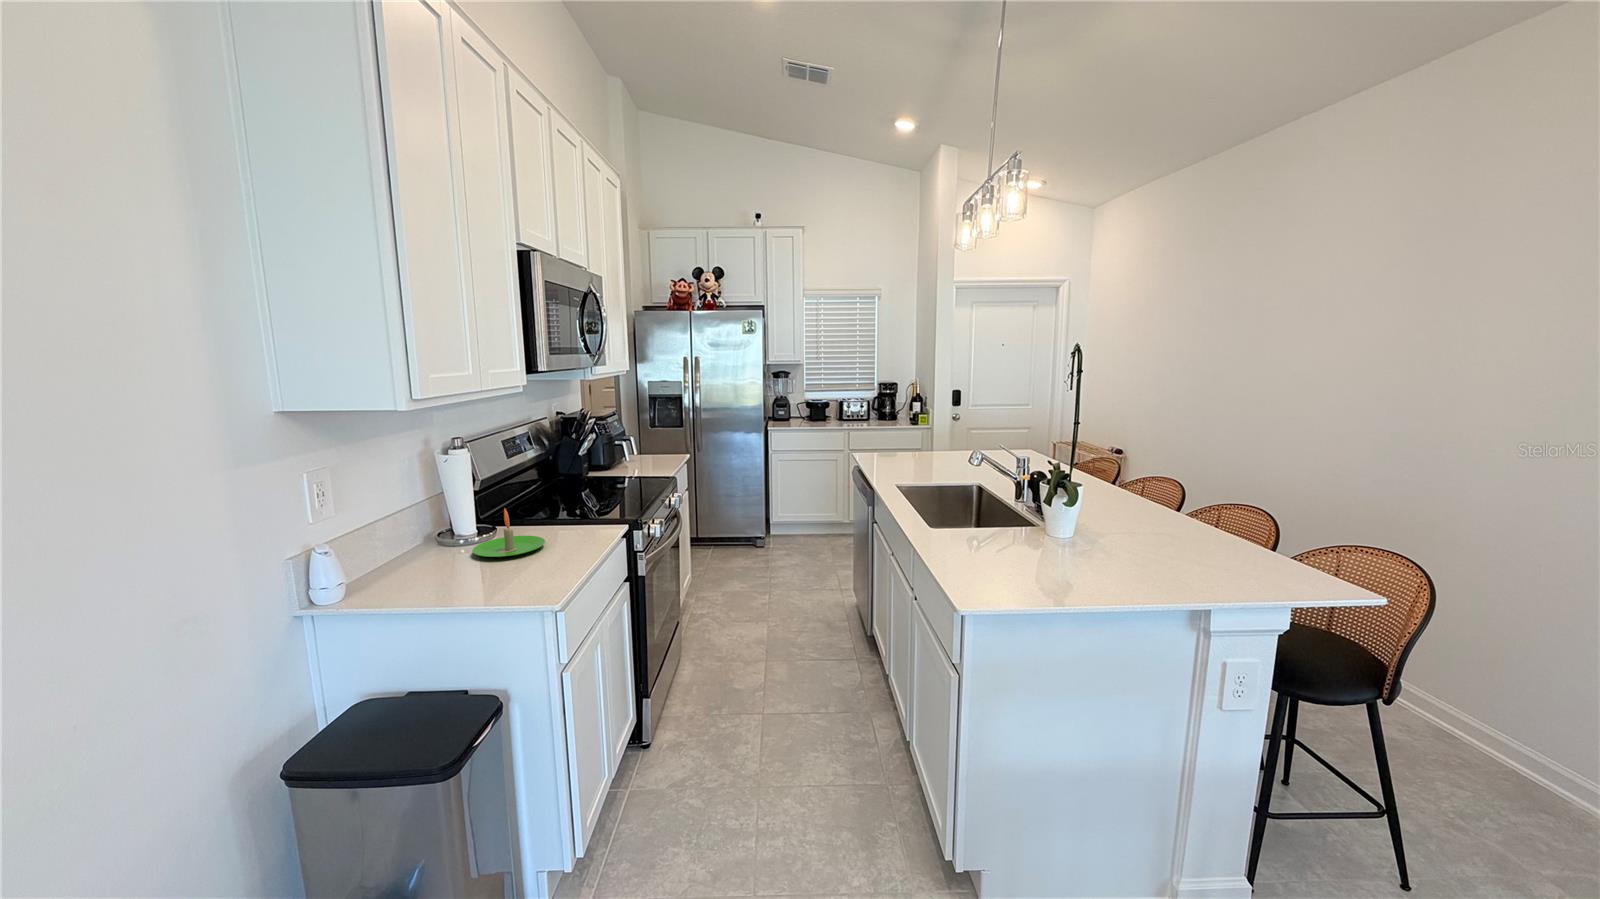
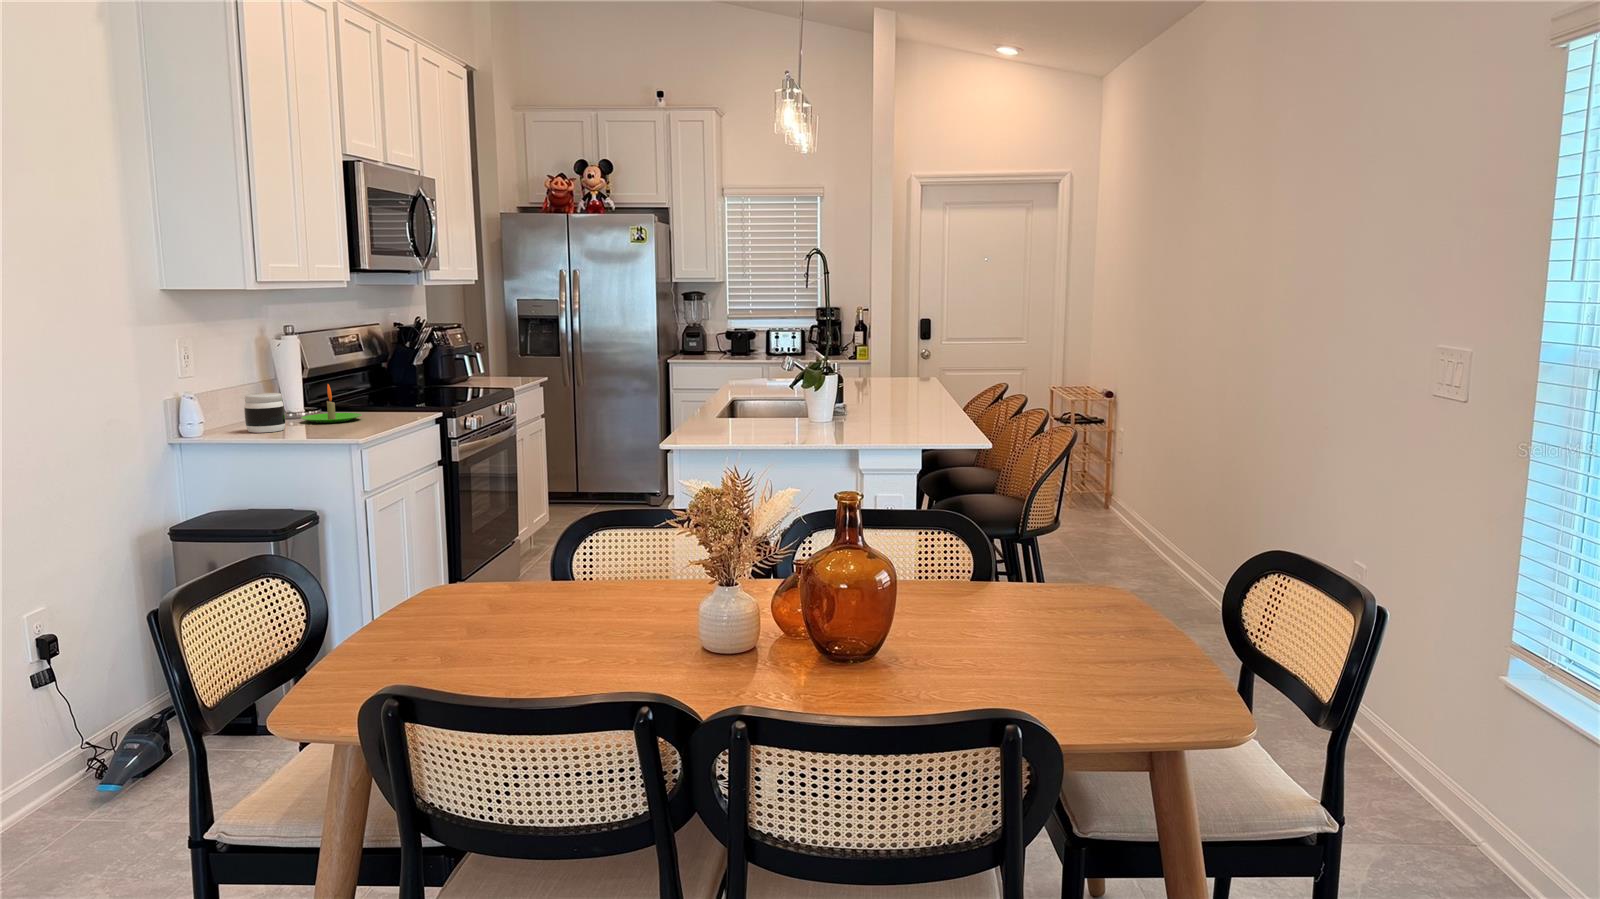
jar: none [399,533,454,591] -> present [244,393,285,433]

